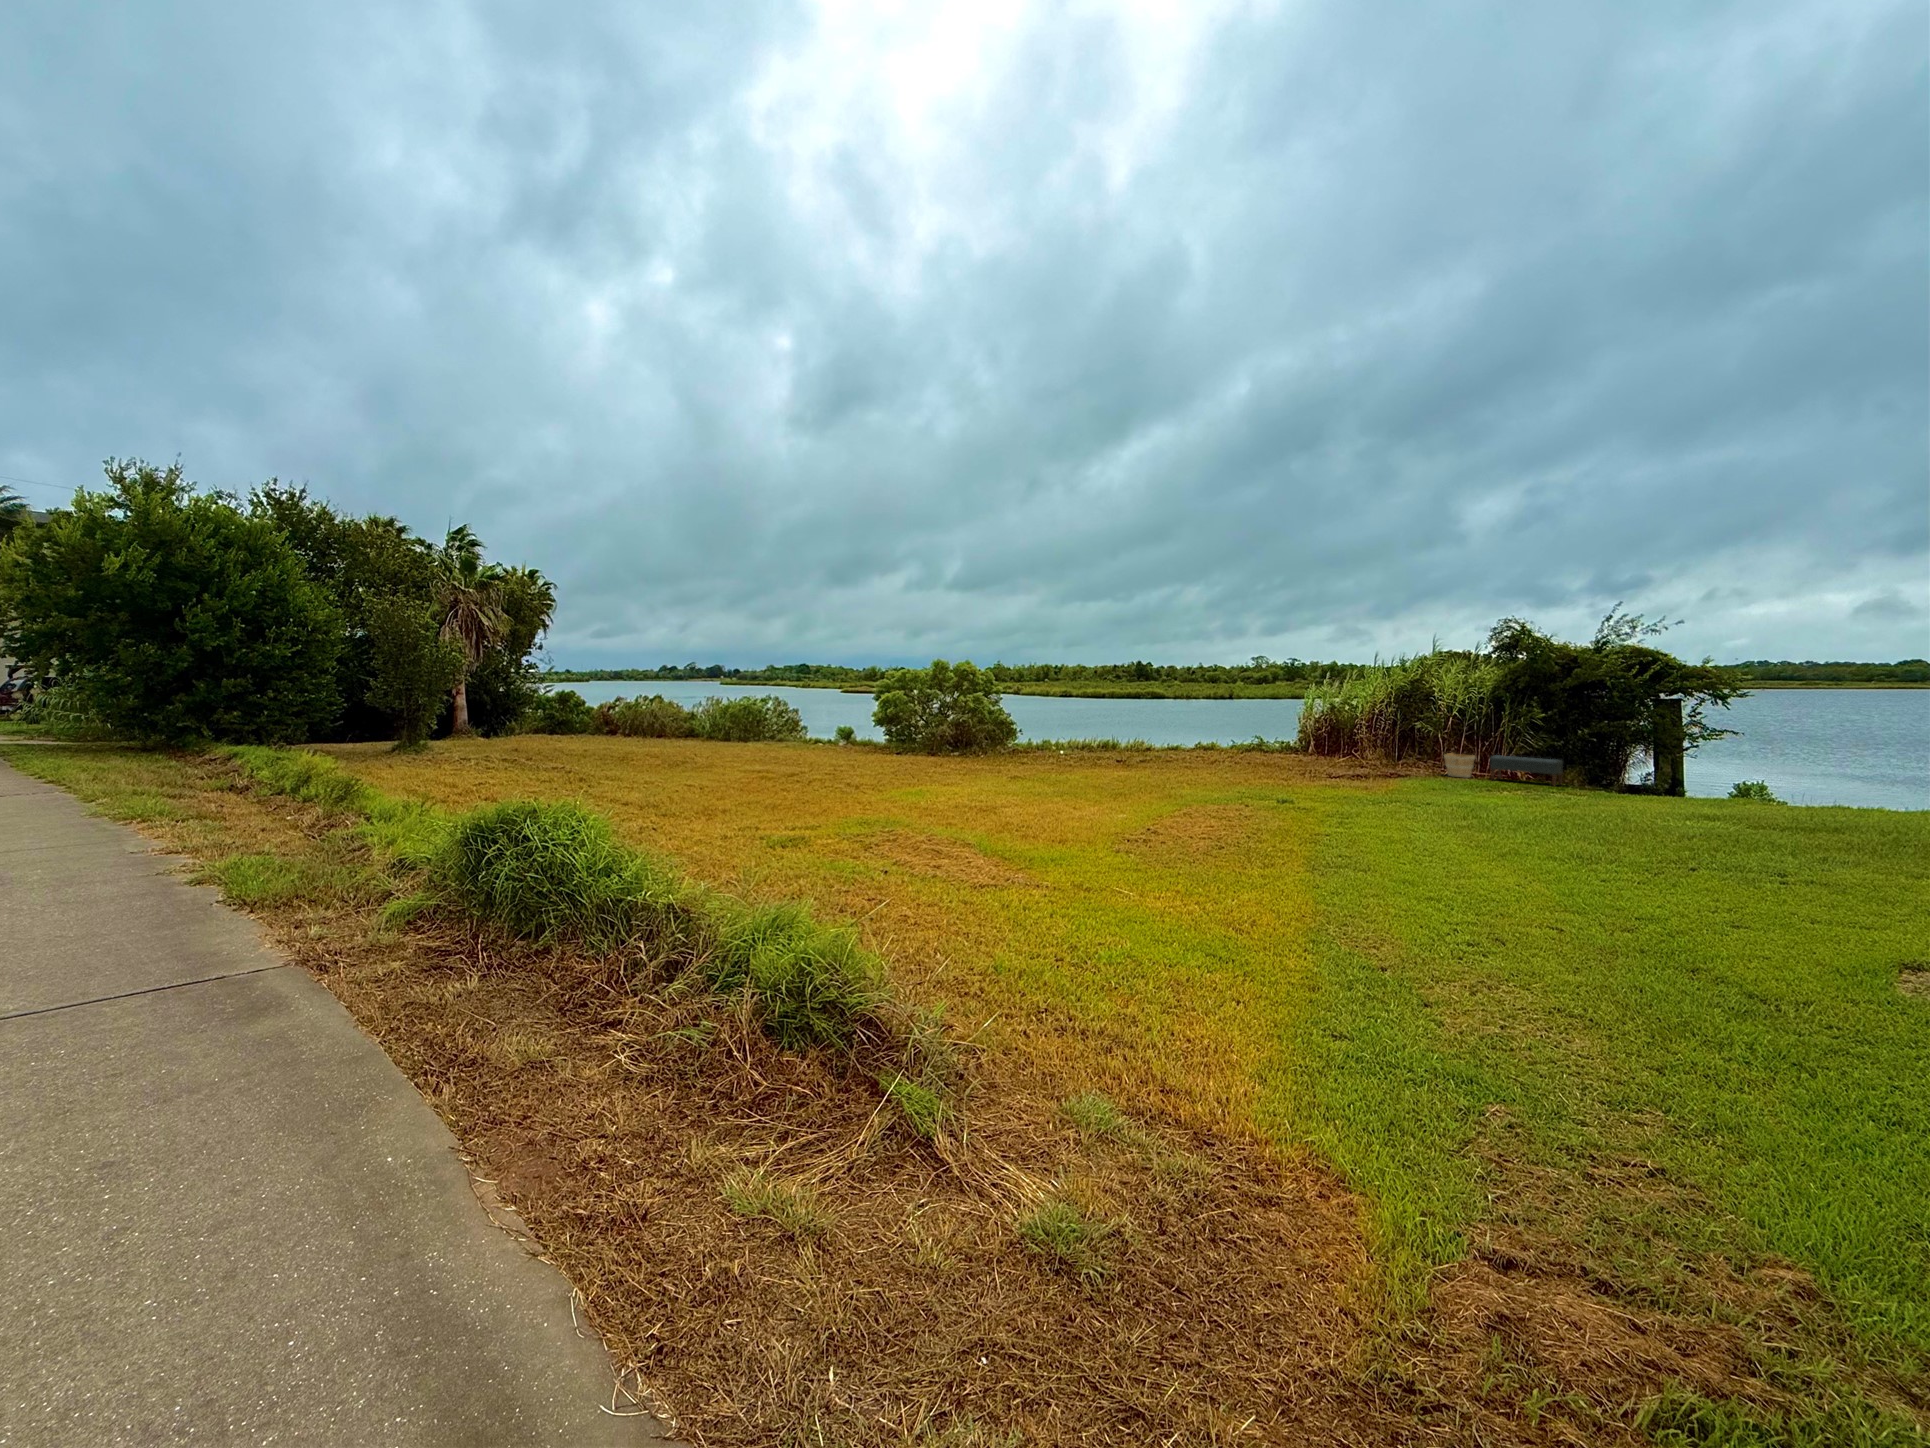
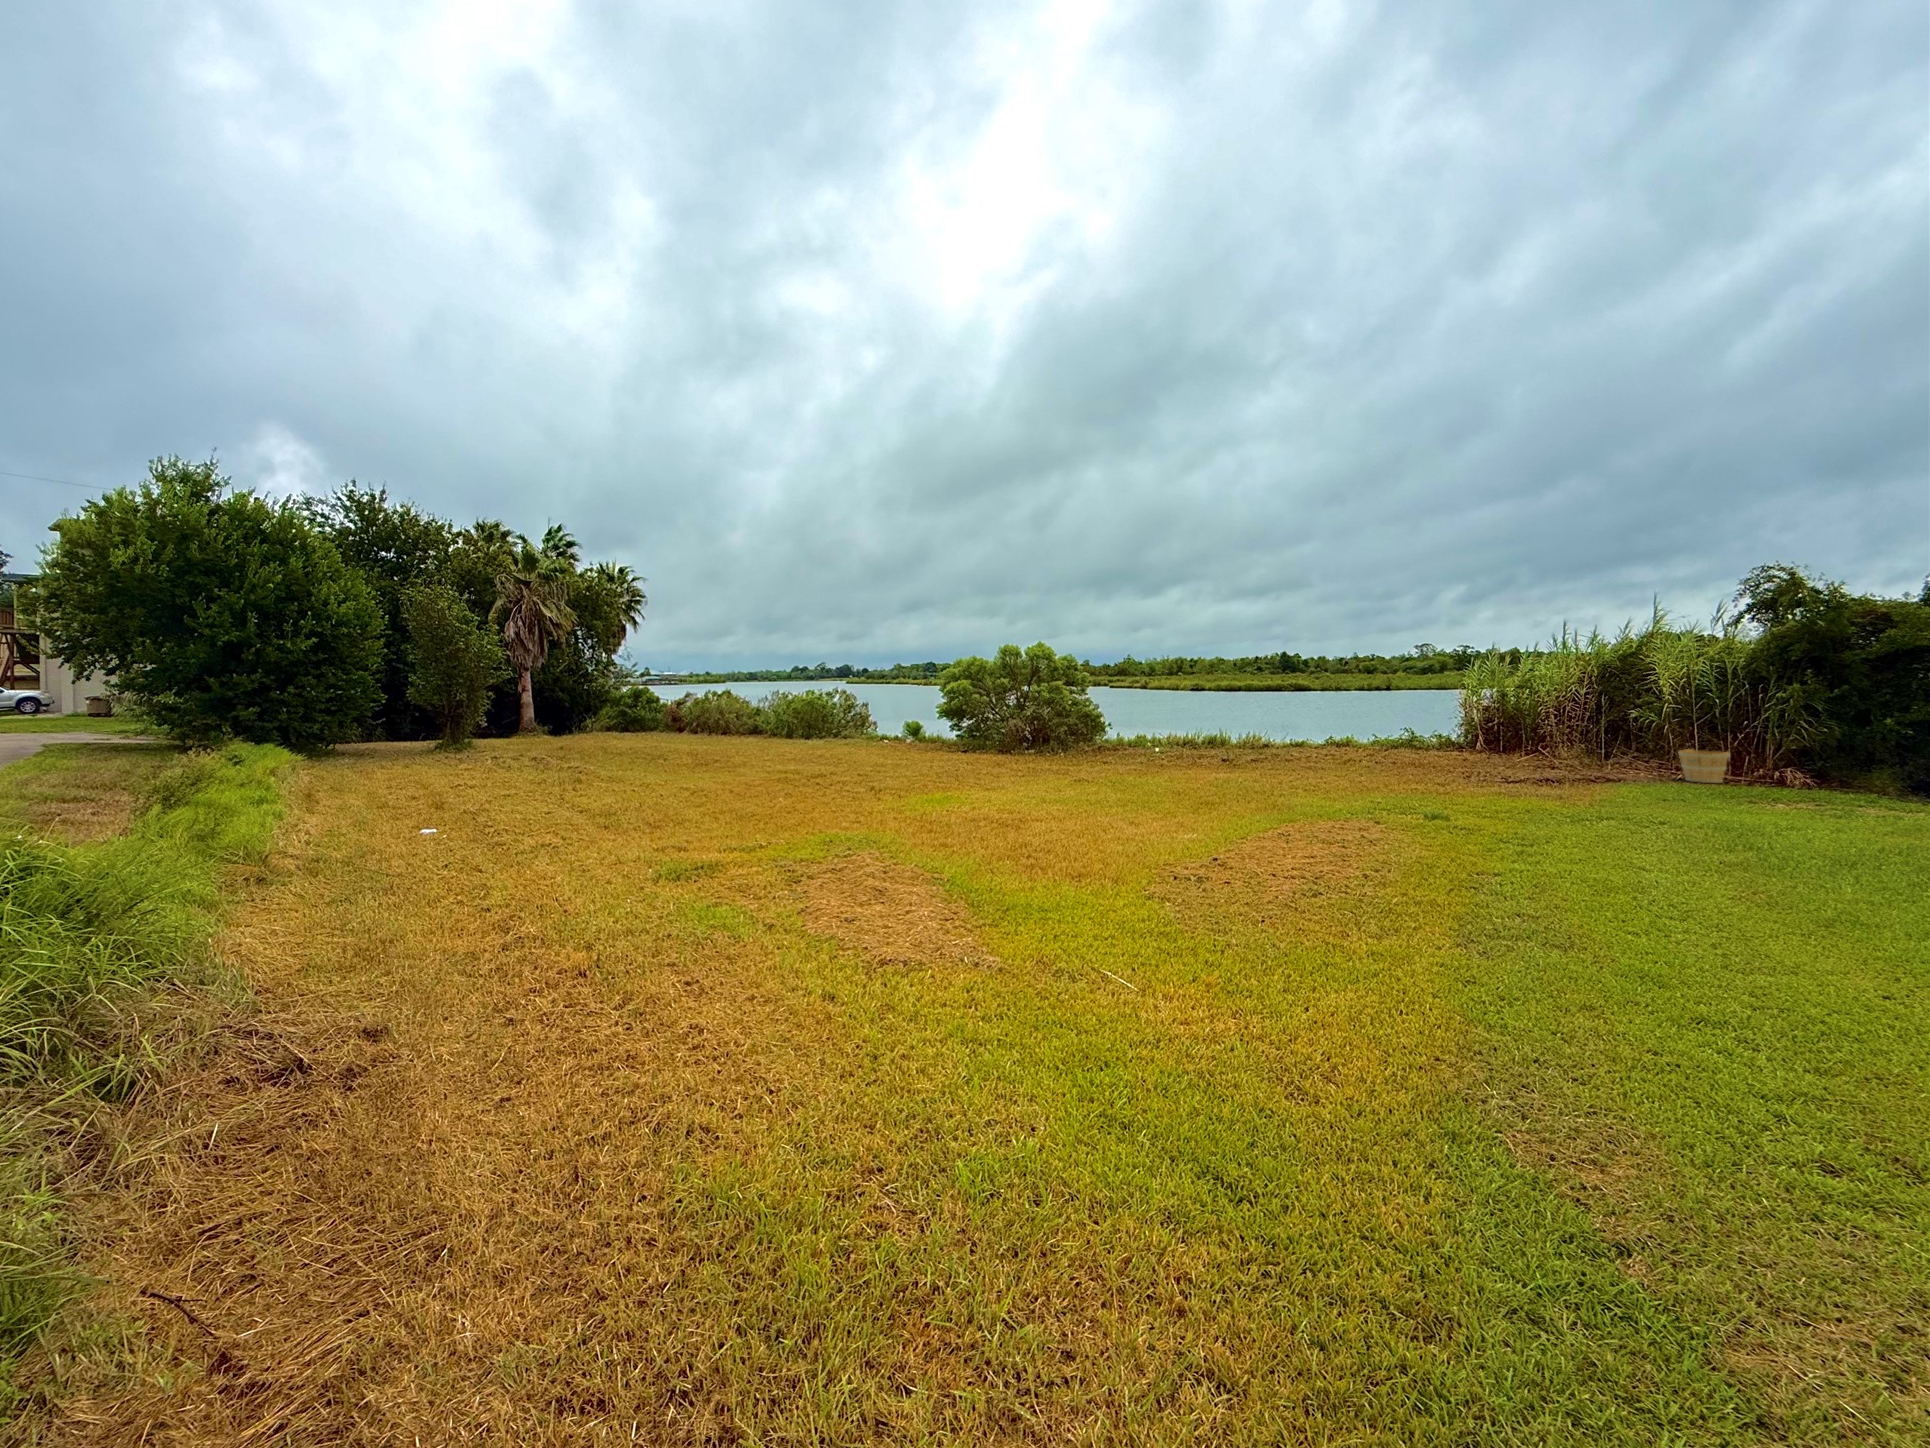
bench: present [1490,755,1563,786] -> none [1753,752,1881,797]

